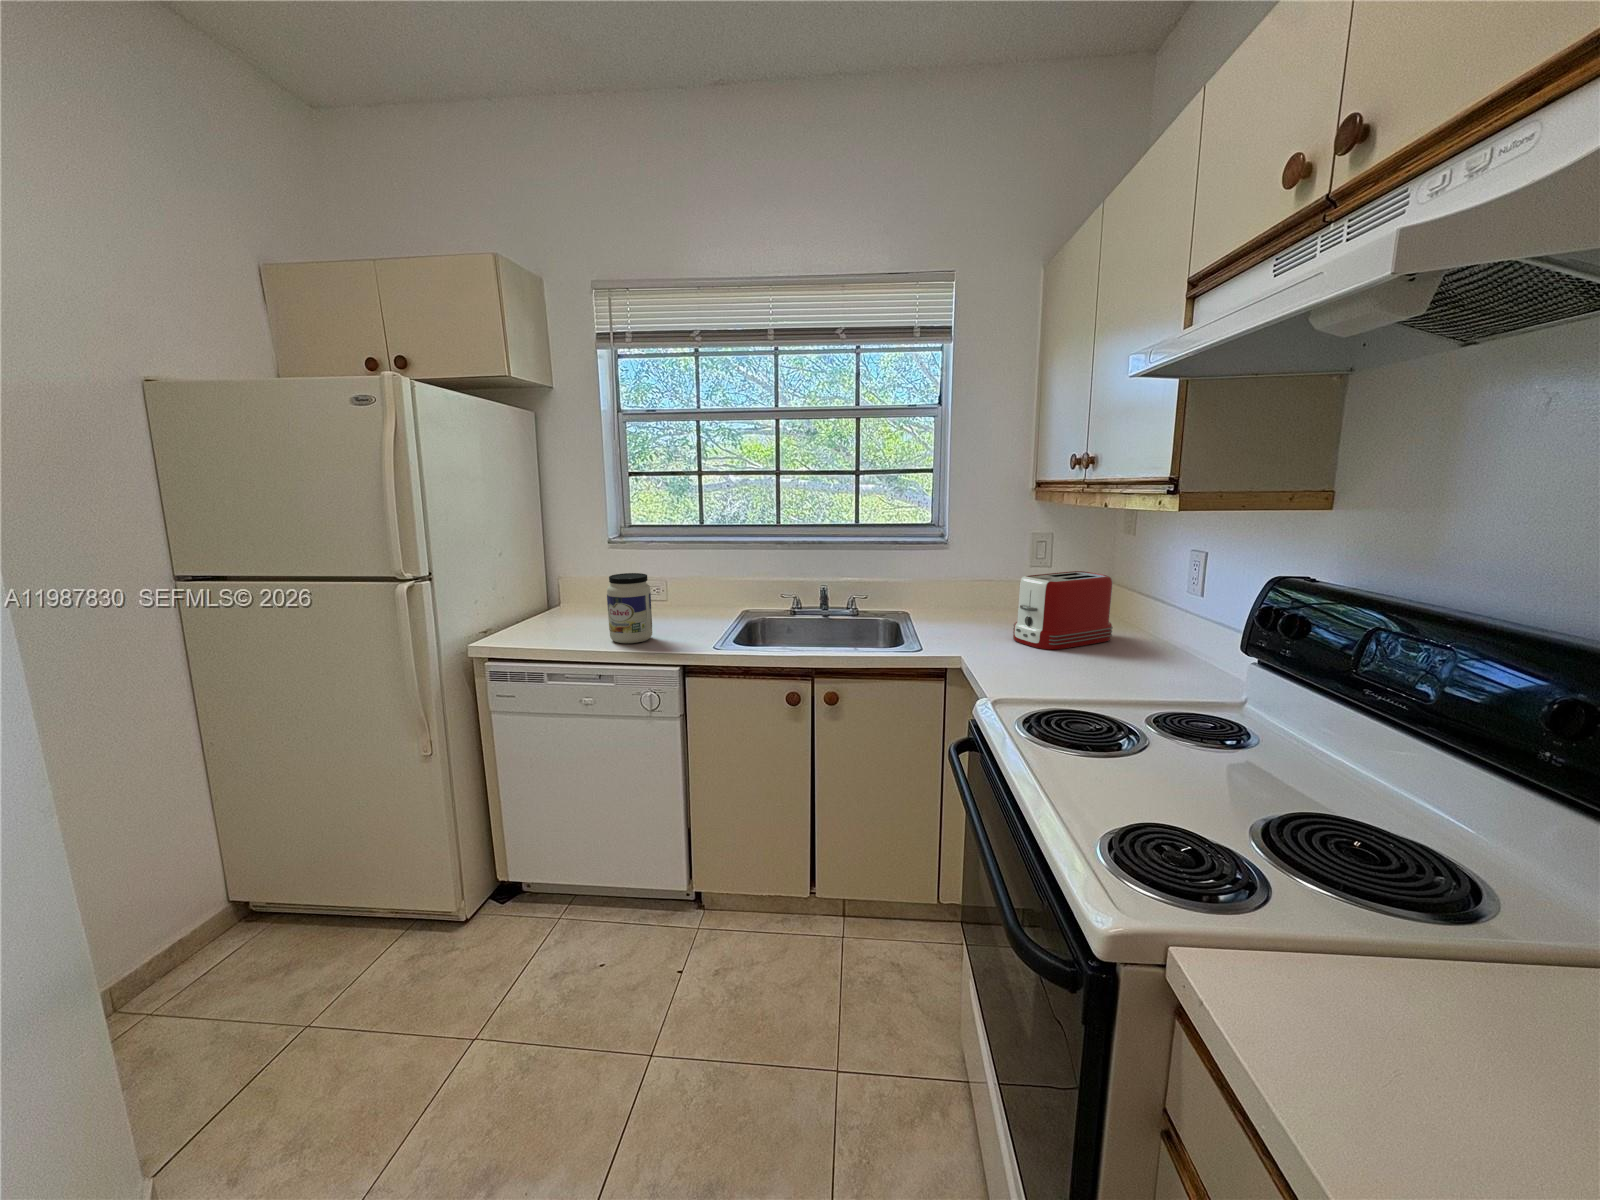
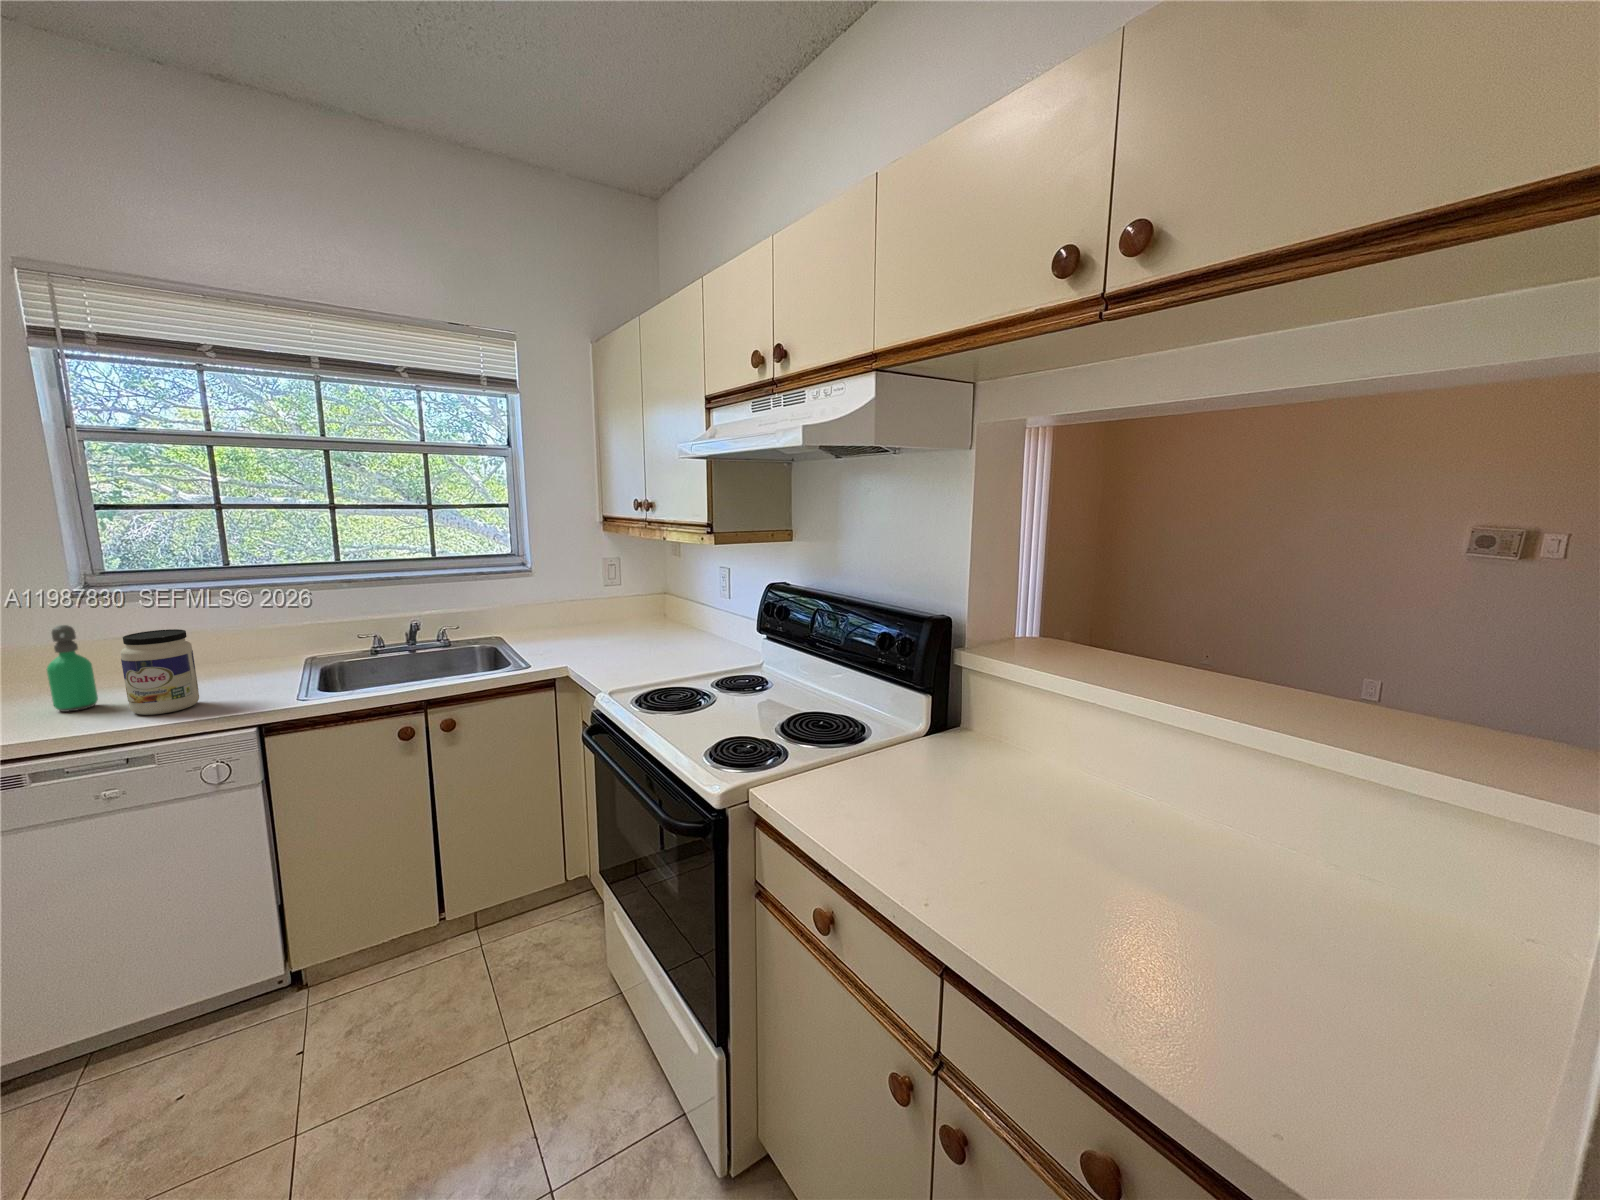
soap dispenser: none [574,563,600,631] -> present [47,625,98,712]
toaster: present [1013,571,1113,650] -> none [602,587,675,650]

